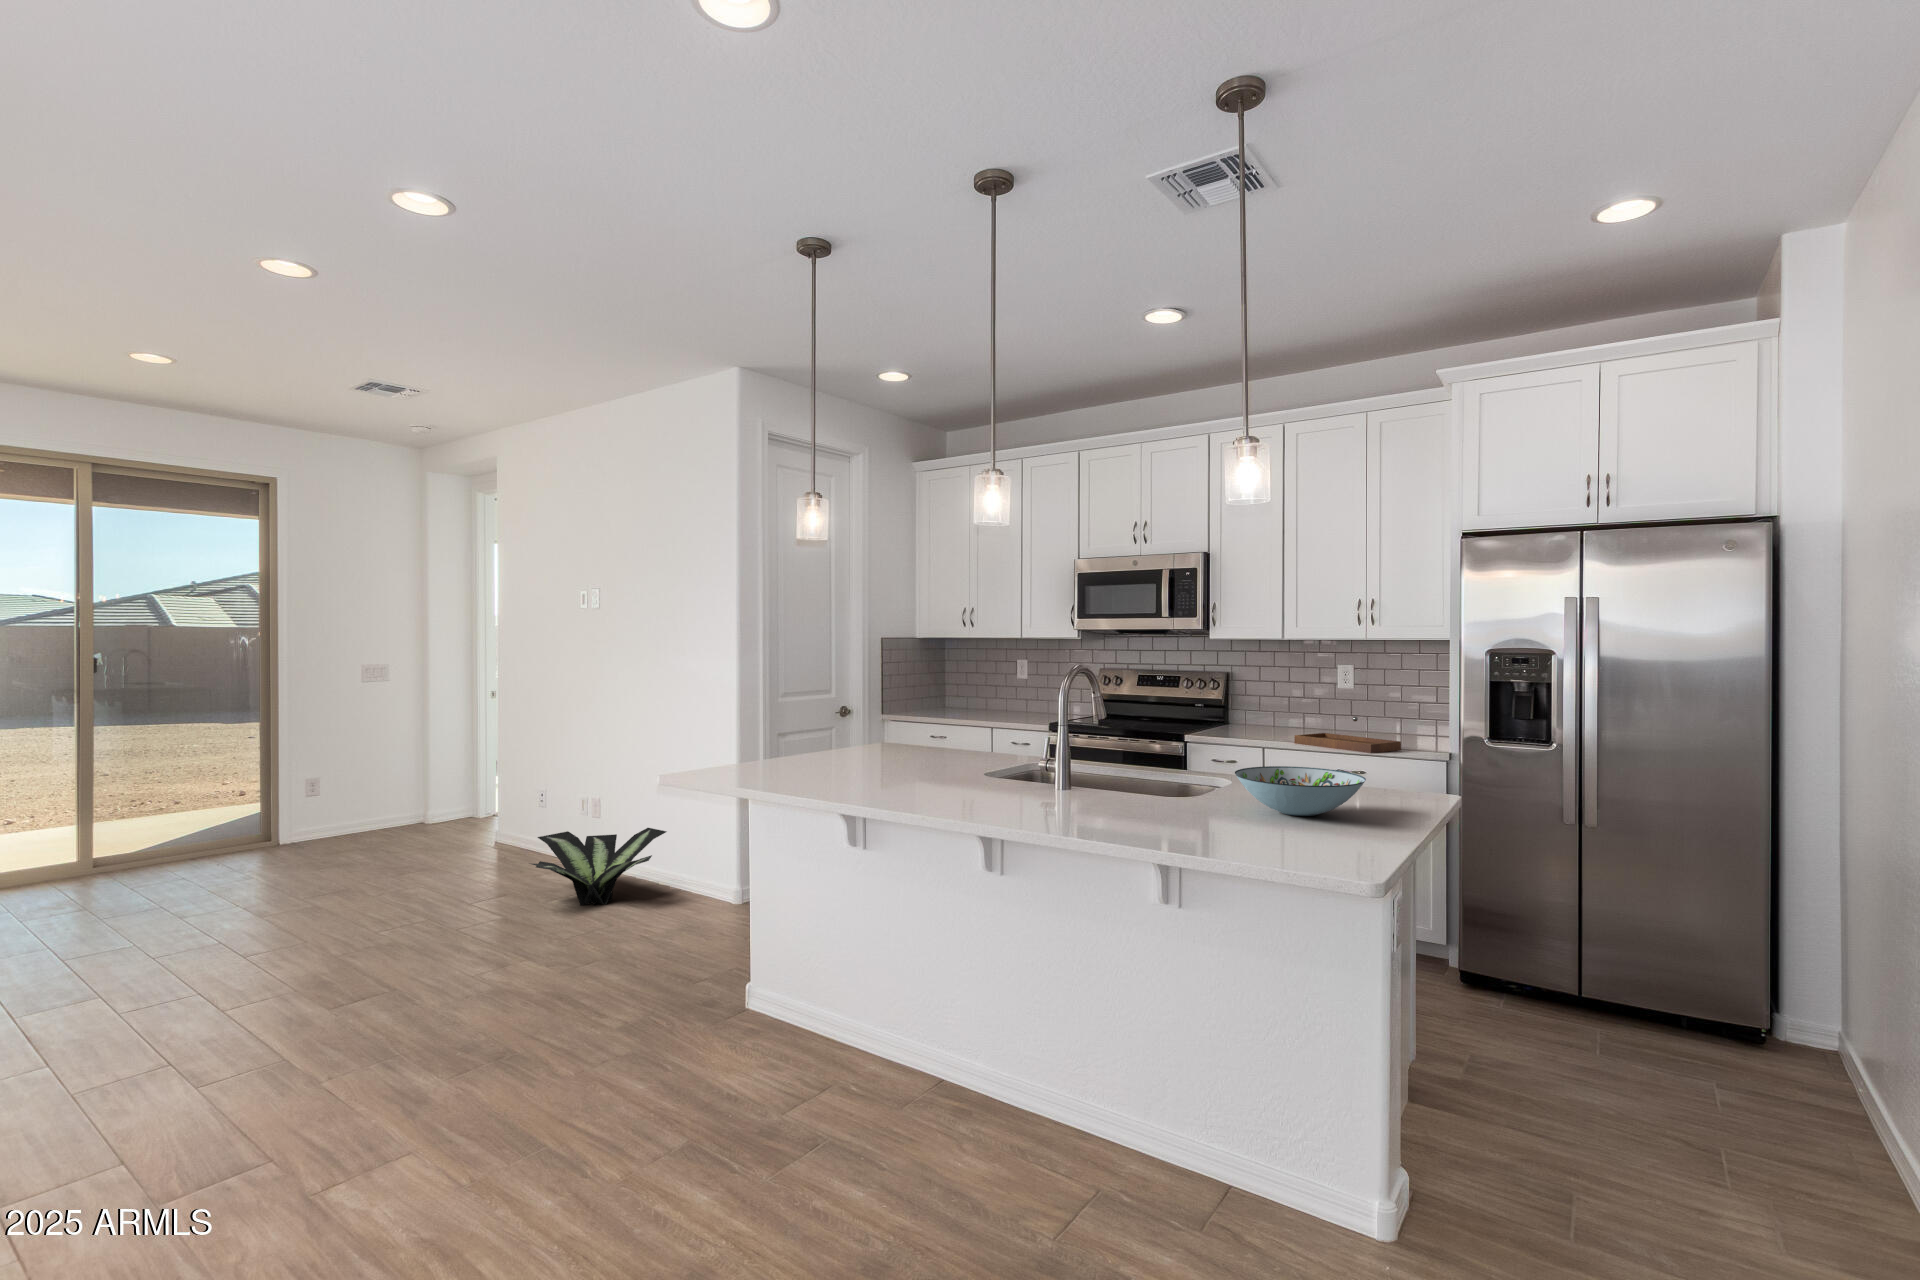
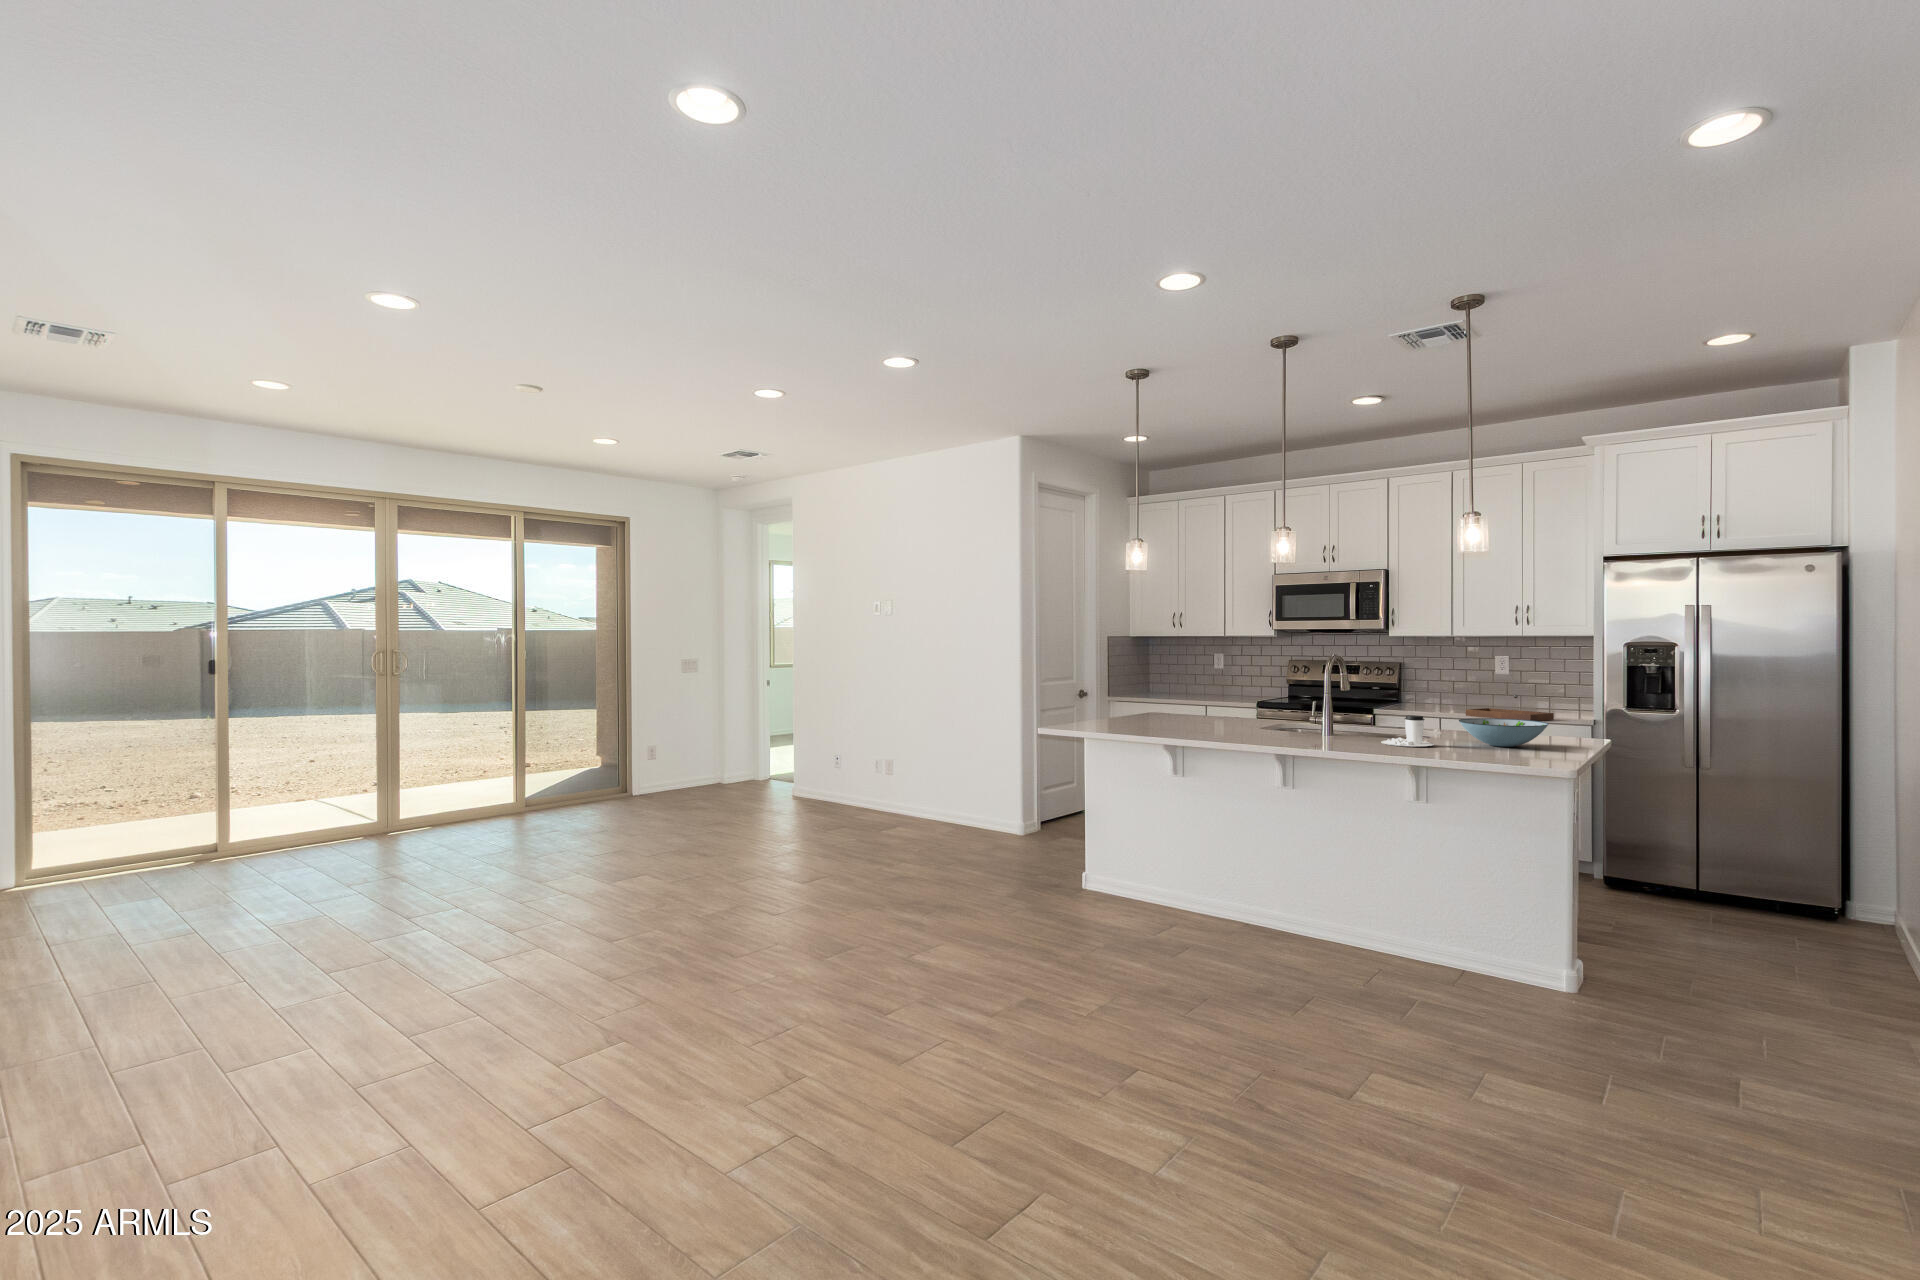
coffee cup: none [1112,766,1190,820] -> present [1381,715,1434,747]
potted plant: present [532,828,667,906] -> none [866,782,960,837]

